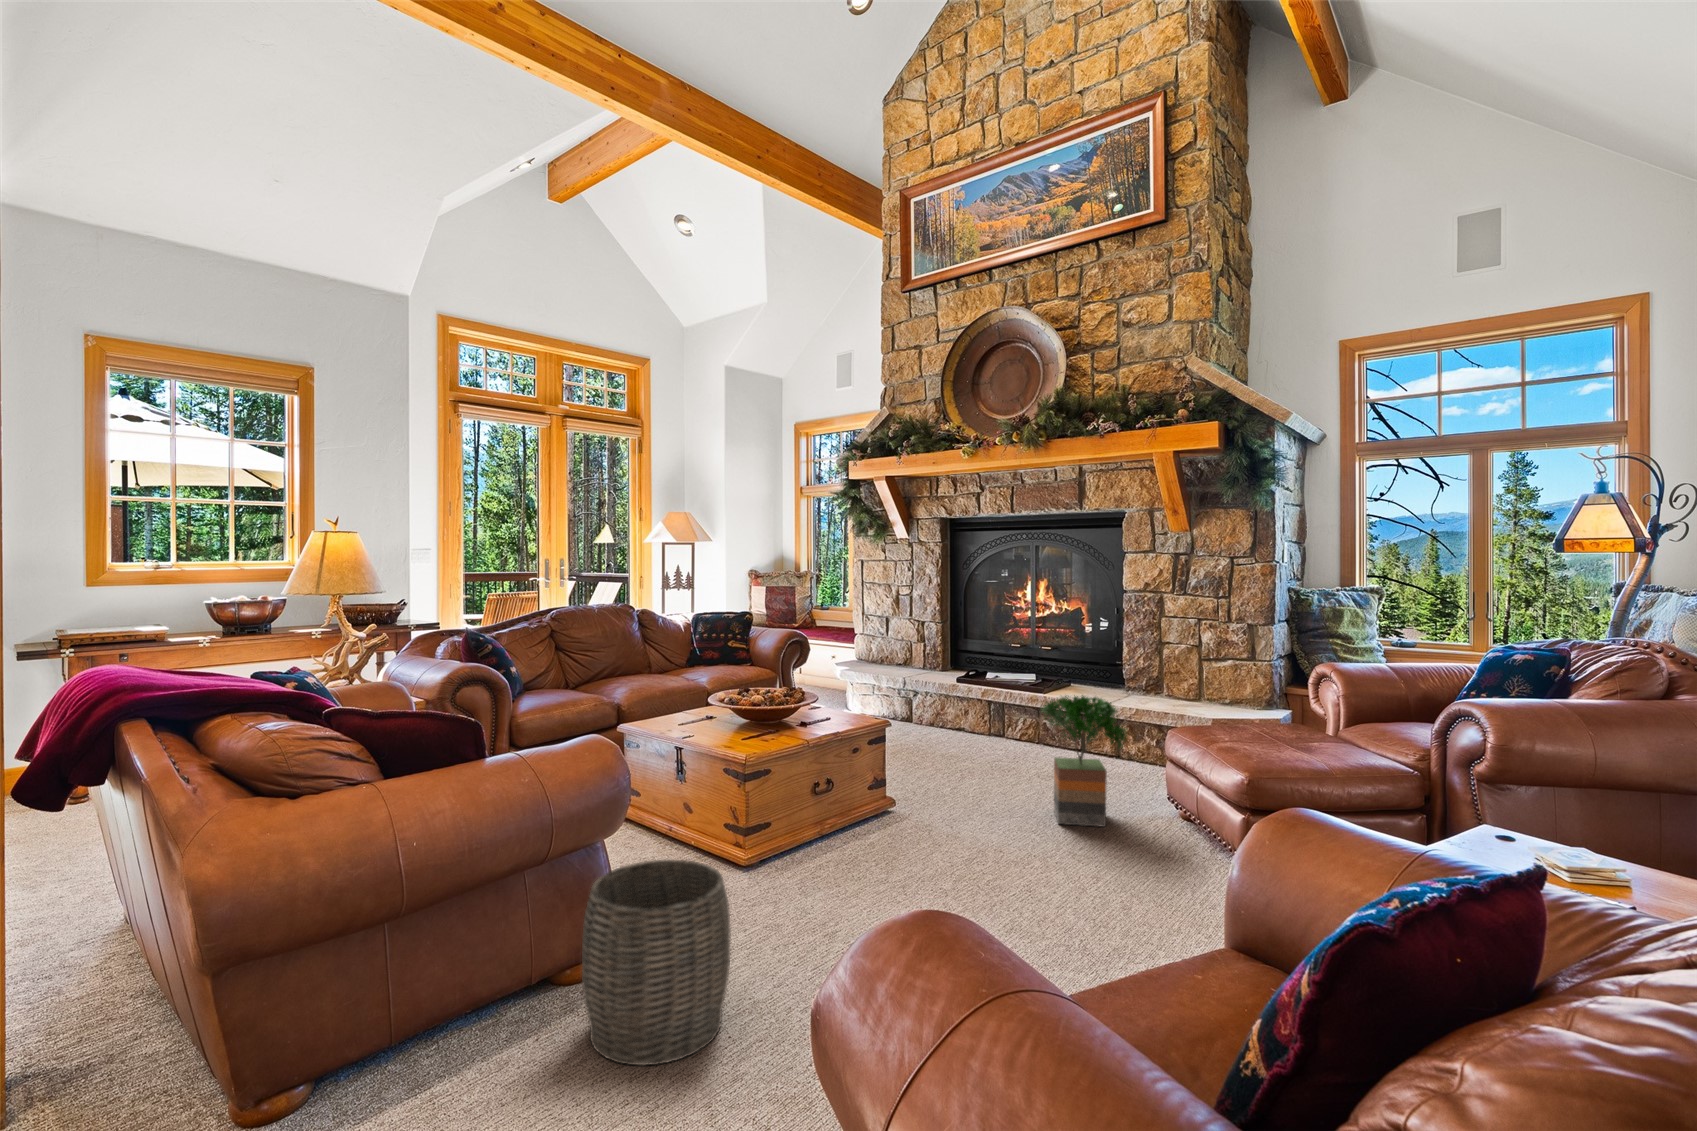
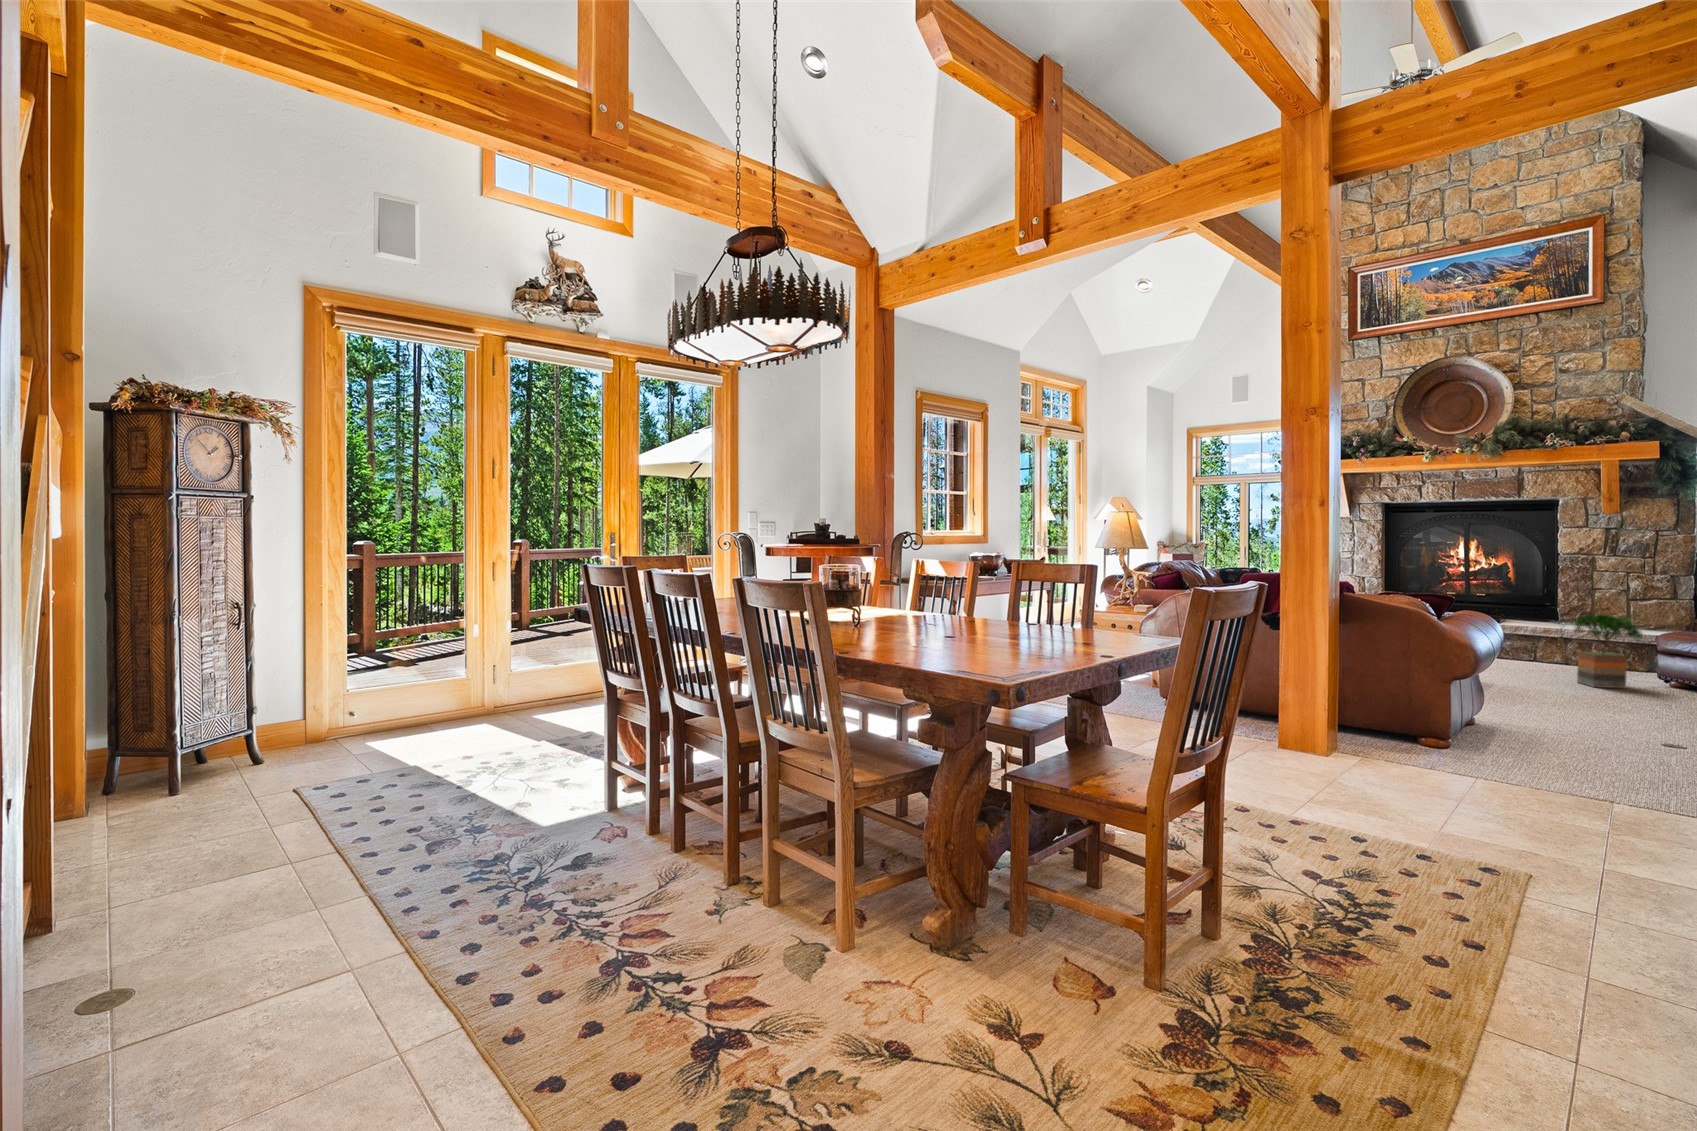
woven basket: present [582,859,731,1066] -> none [1507,670,1588,742]

